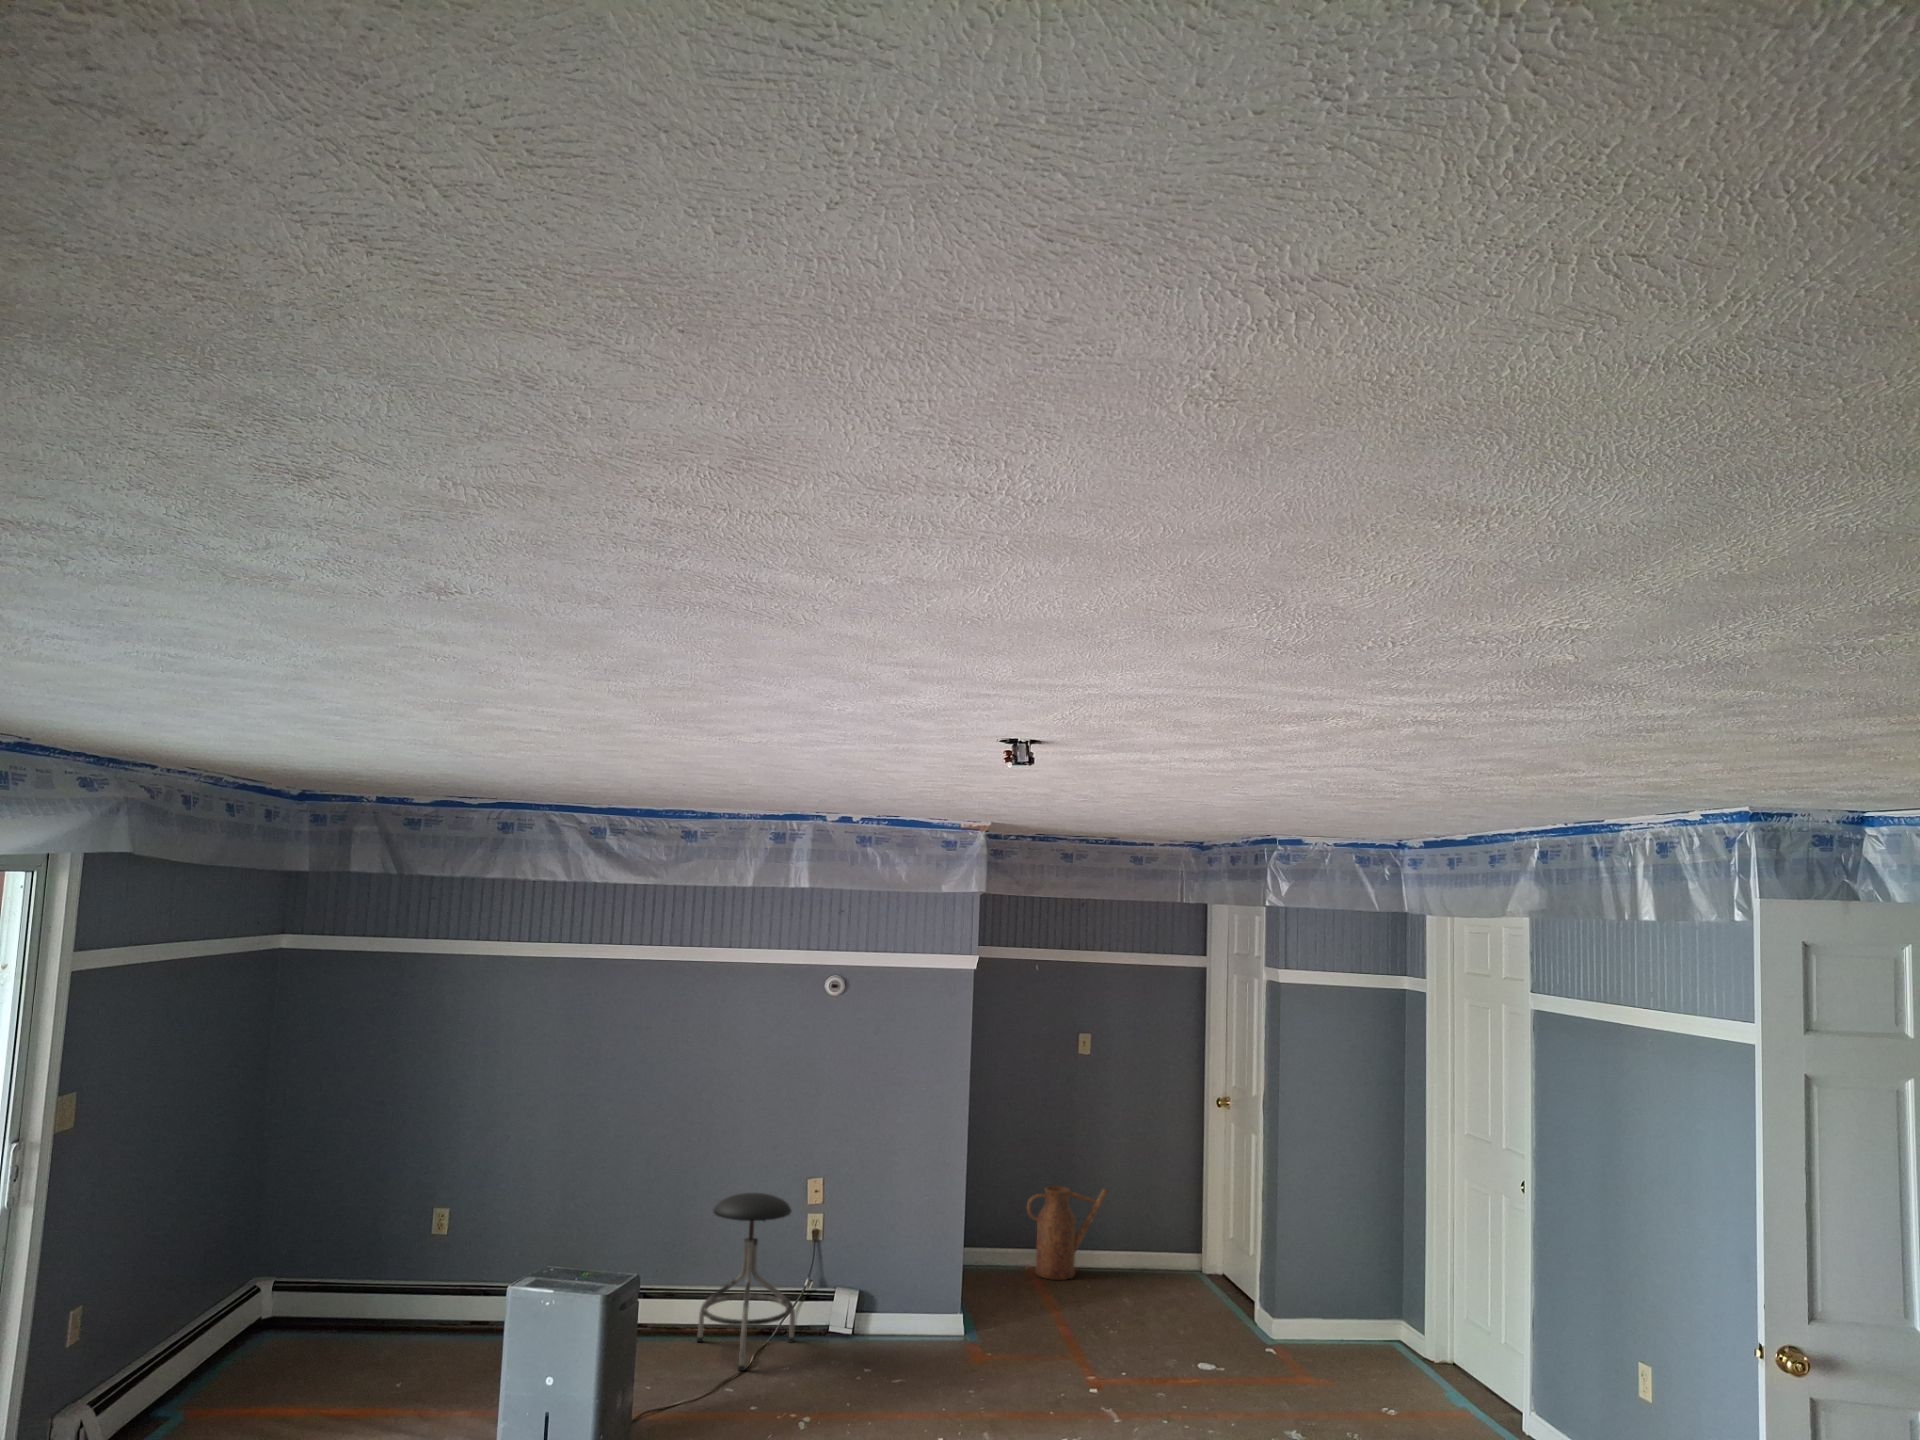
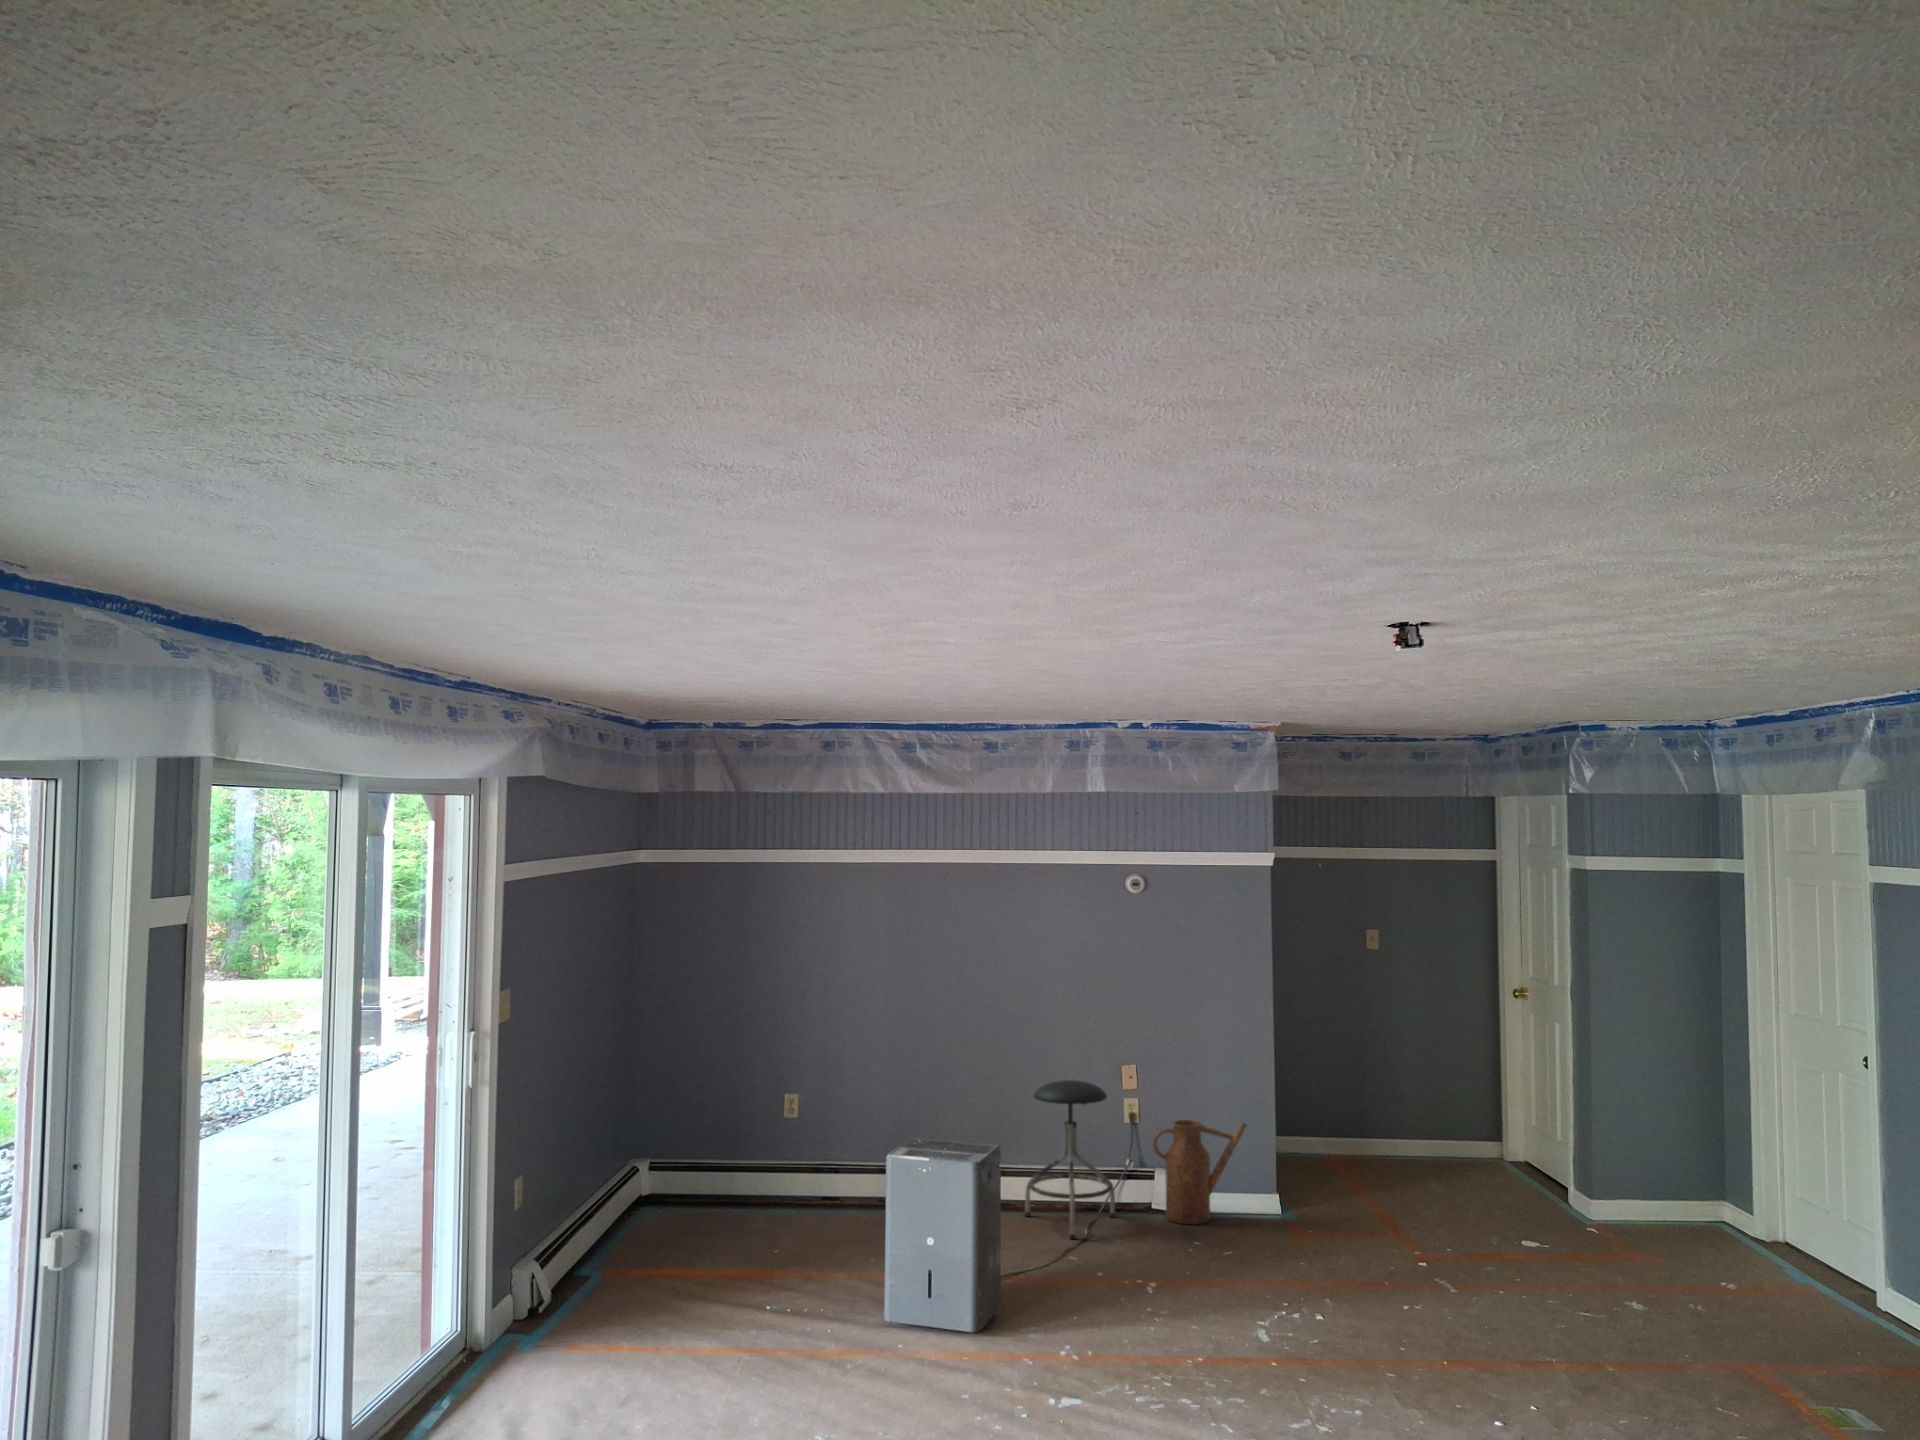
watering can: present [1027,1186,1108,1280] -> present [1153,1120,1246,1224]

